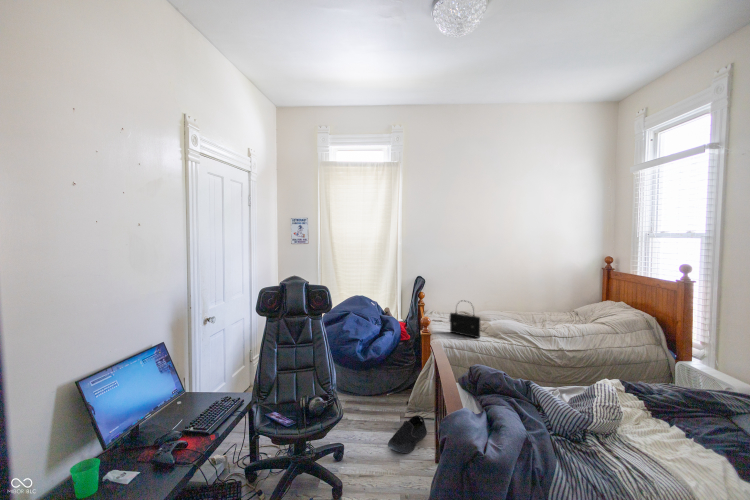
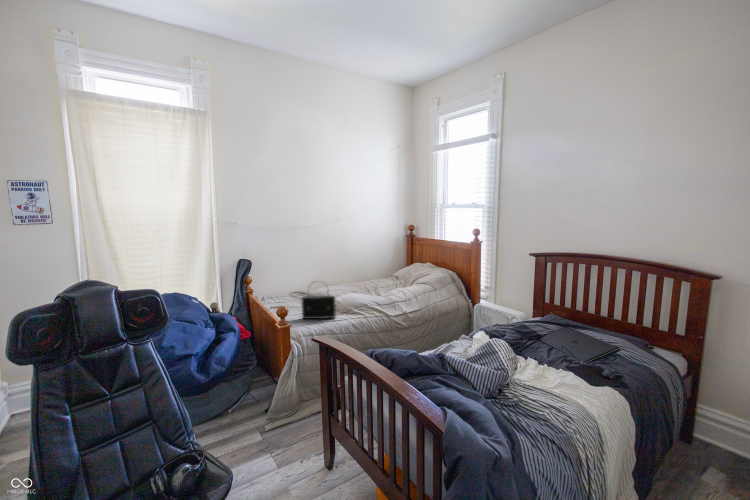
shoe: present [388,415,427,453] -> none [269,419,302,467]

